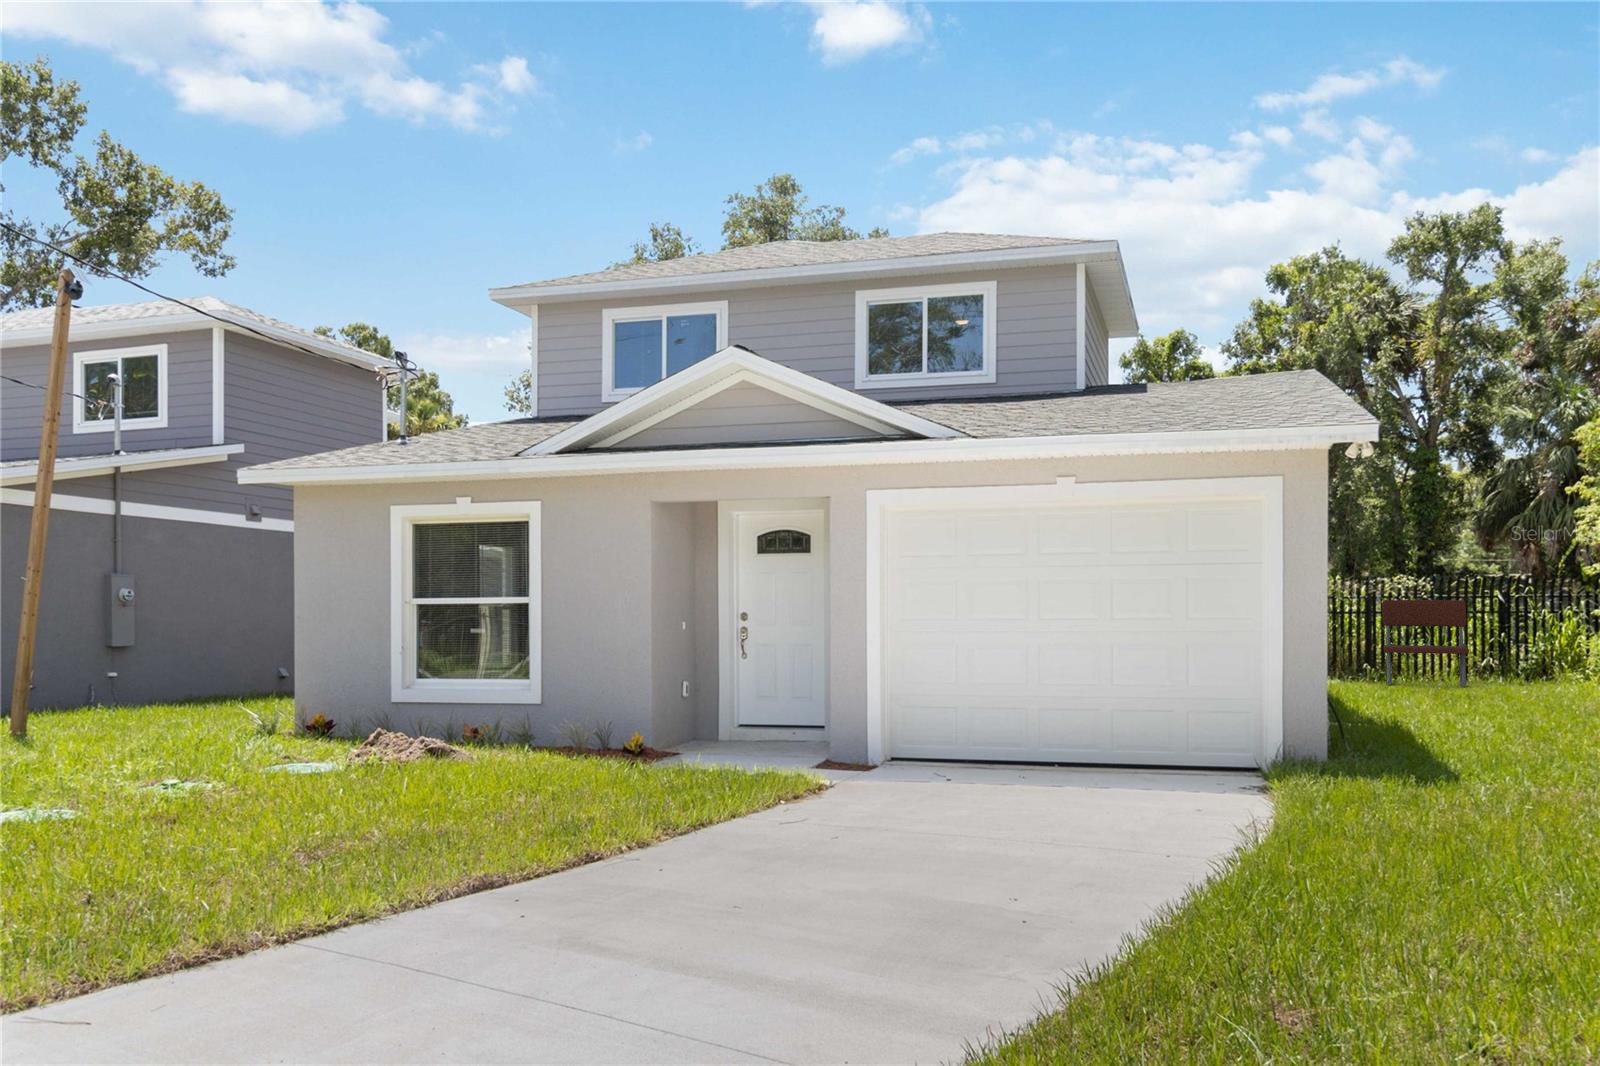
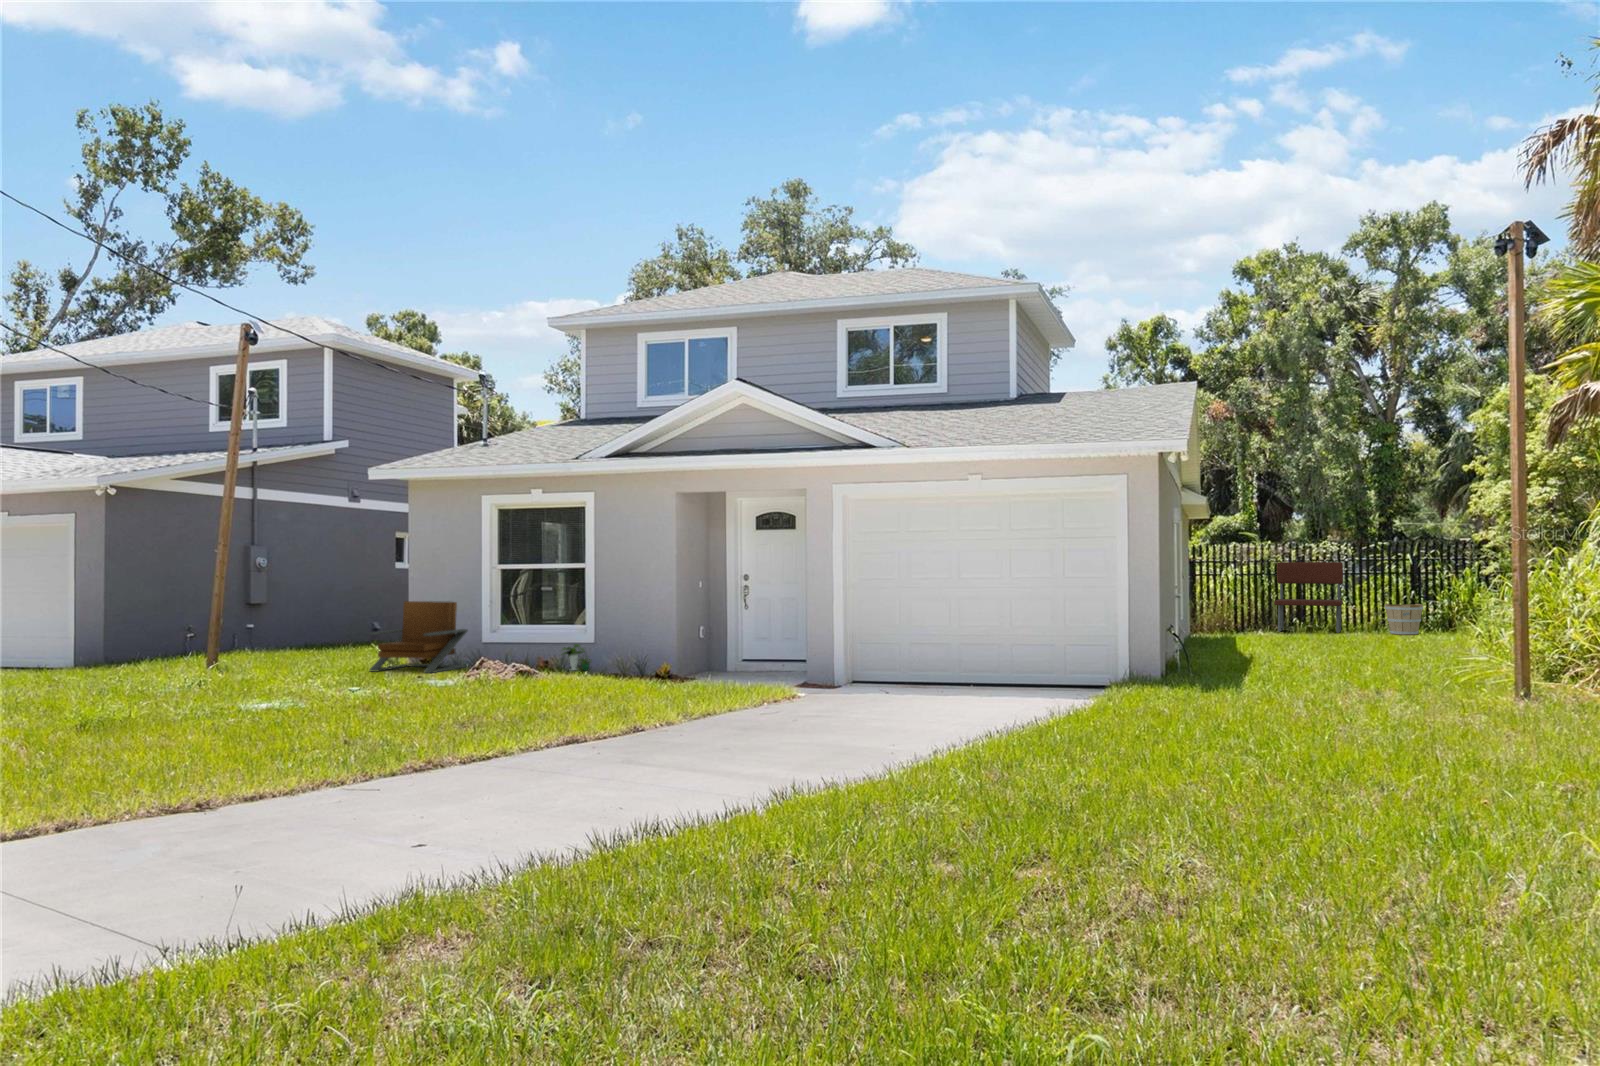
lounge chair: none [234,645,371,744] -> present [370,601,468,673]
wooden bucket: none [1522,652,1573,691] -> present [1385,604,1424,635]
potted plant: none [493,704,537,740] -> present [563,644,591,670]

